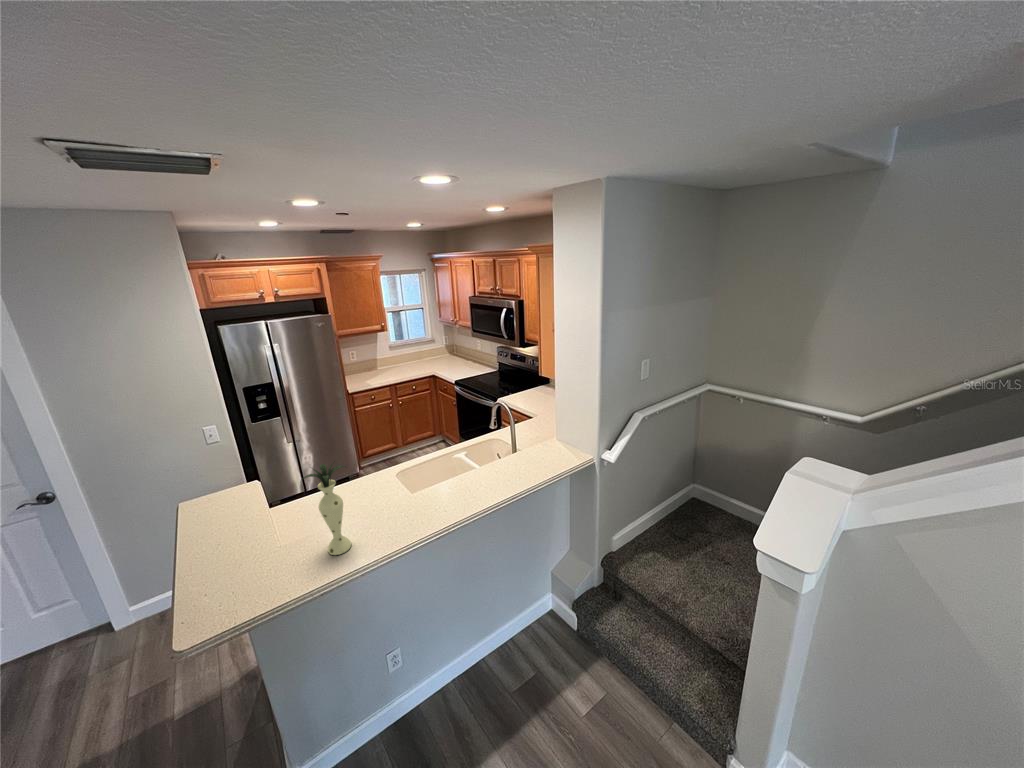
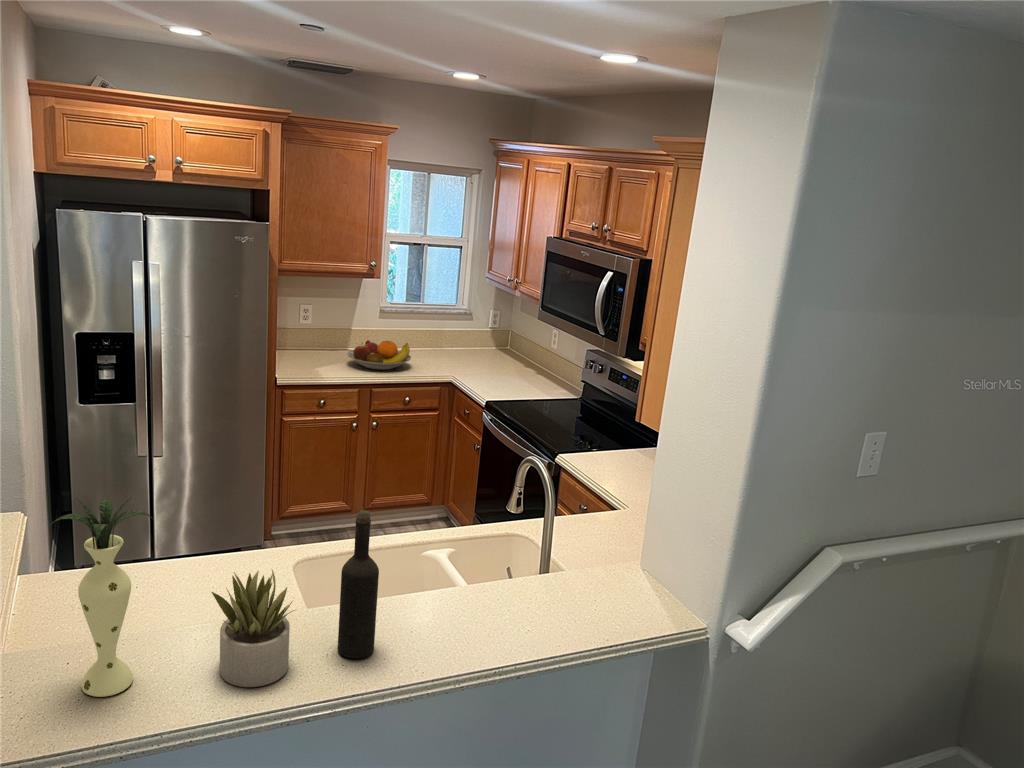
fruit bowl: none [379,360,412,376] -> present [347,340,411,370]
wine bottle: none [434,442,455,509] -> present [338,510,379,658]
succulent plant: none [379,478,420,534] -> present [212,570,295,687]

